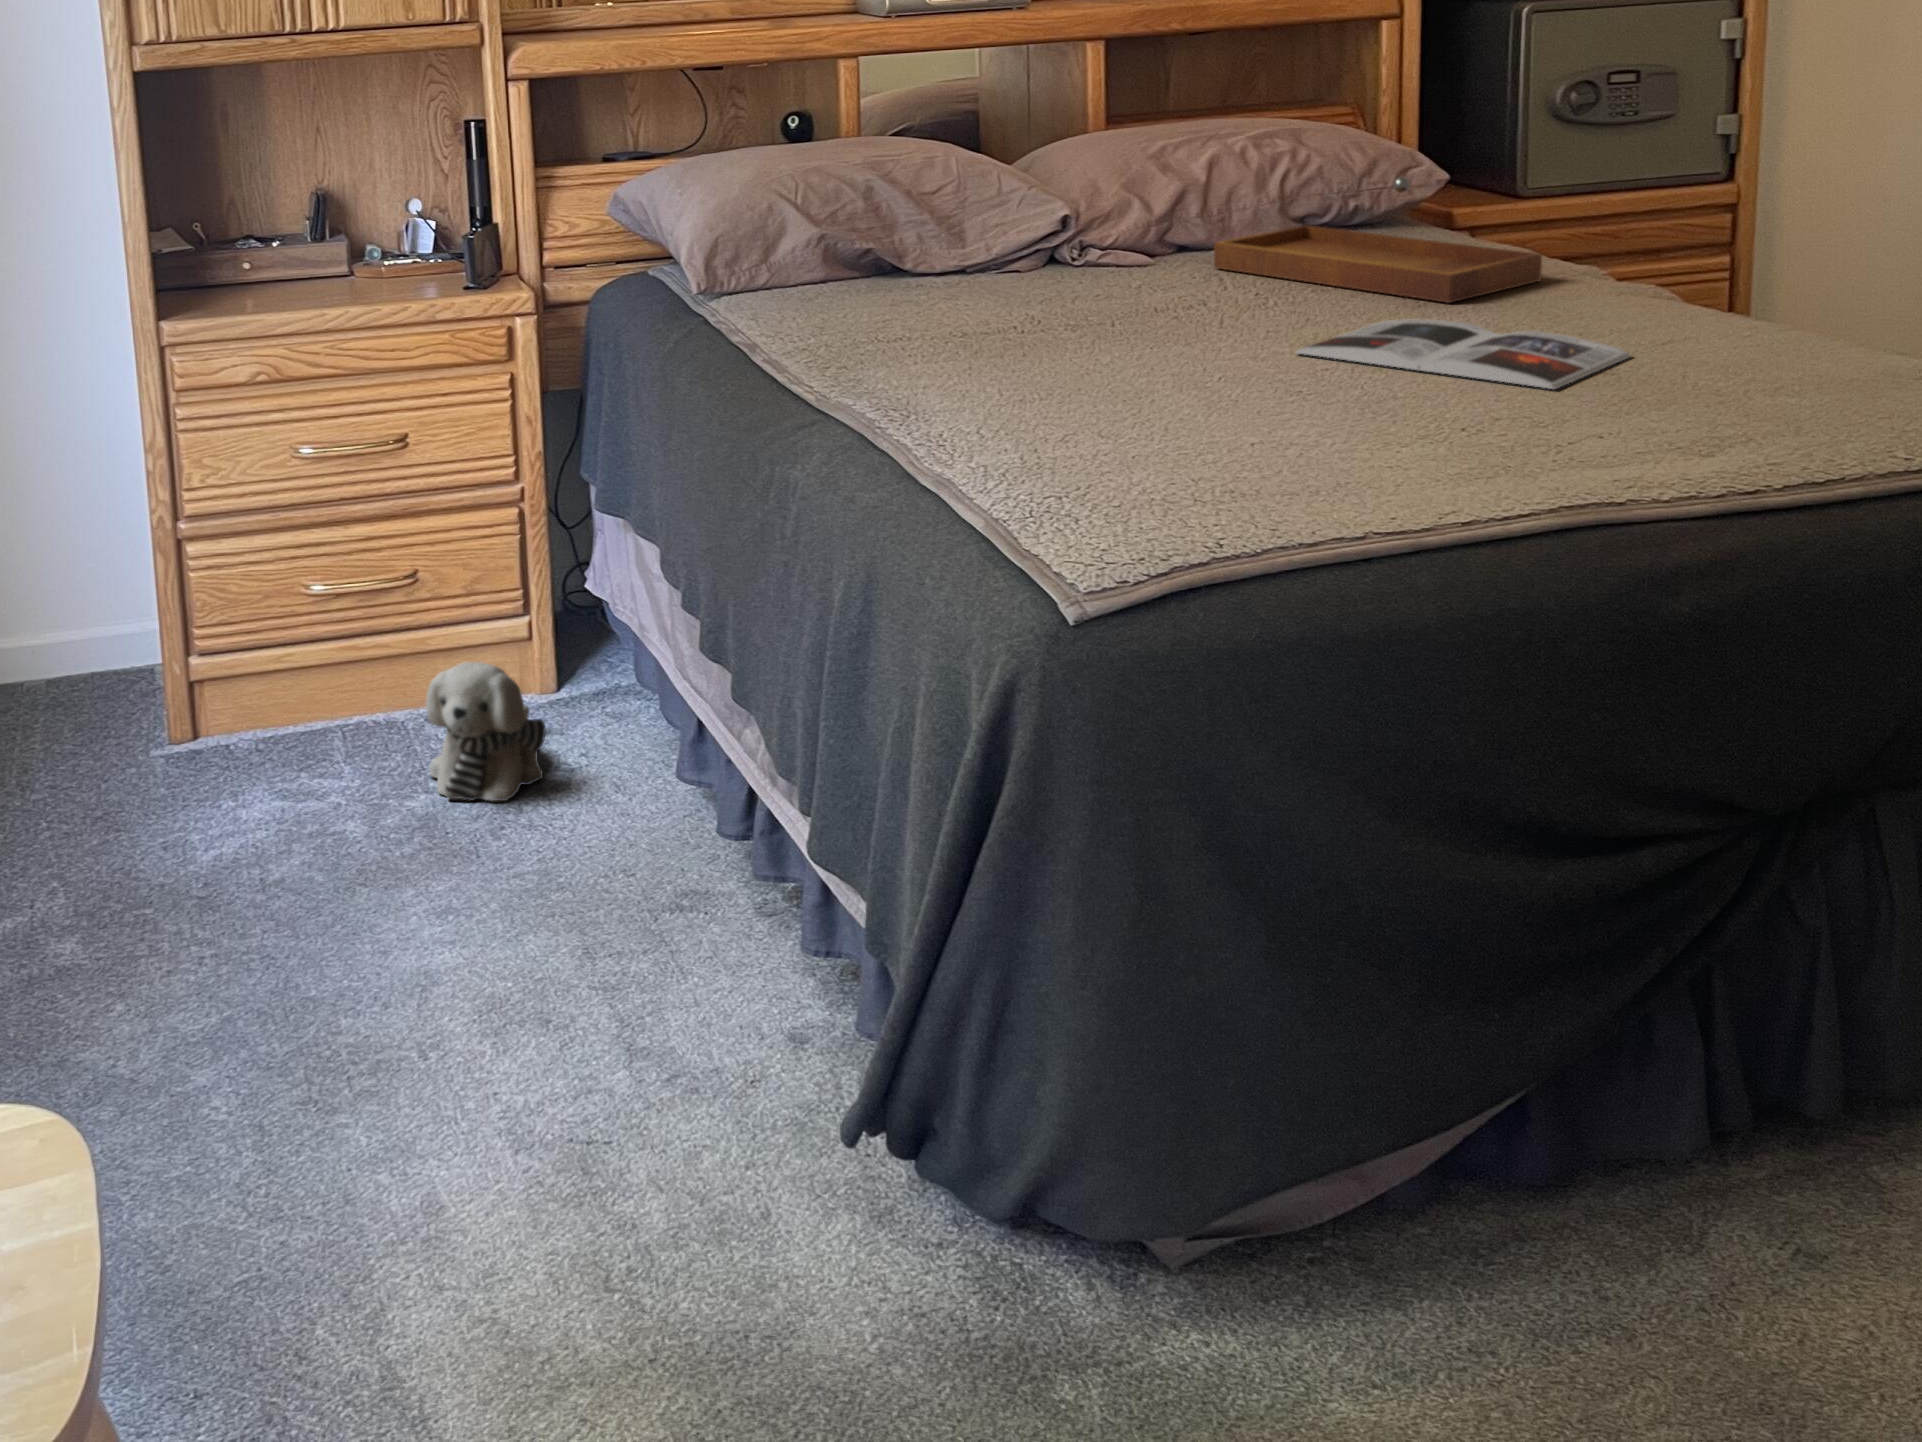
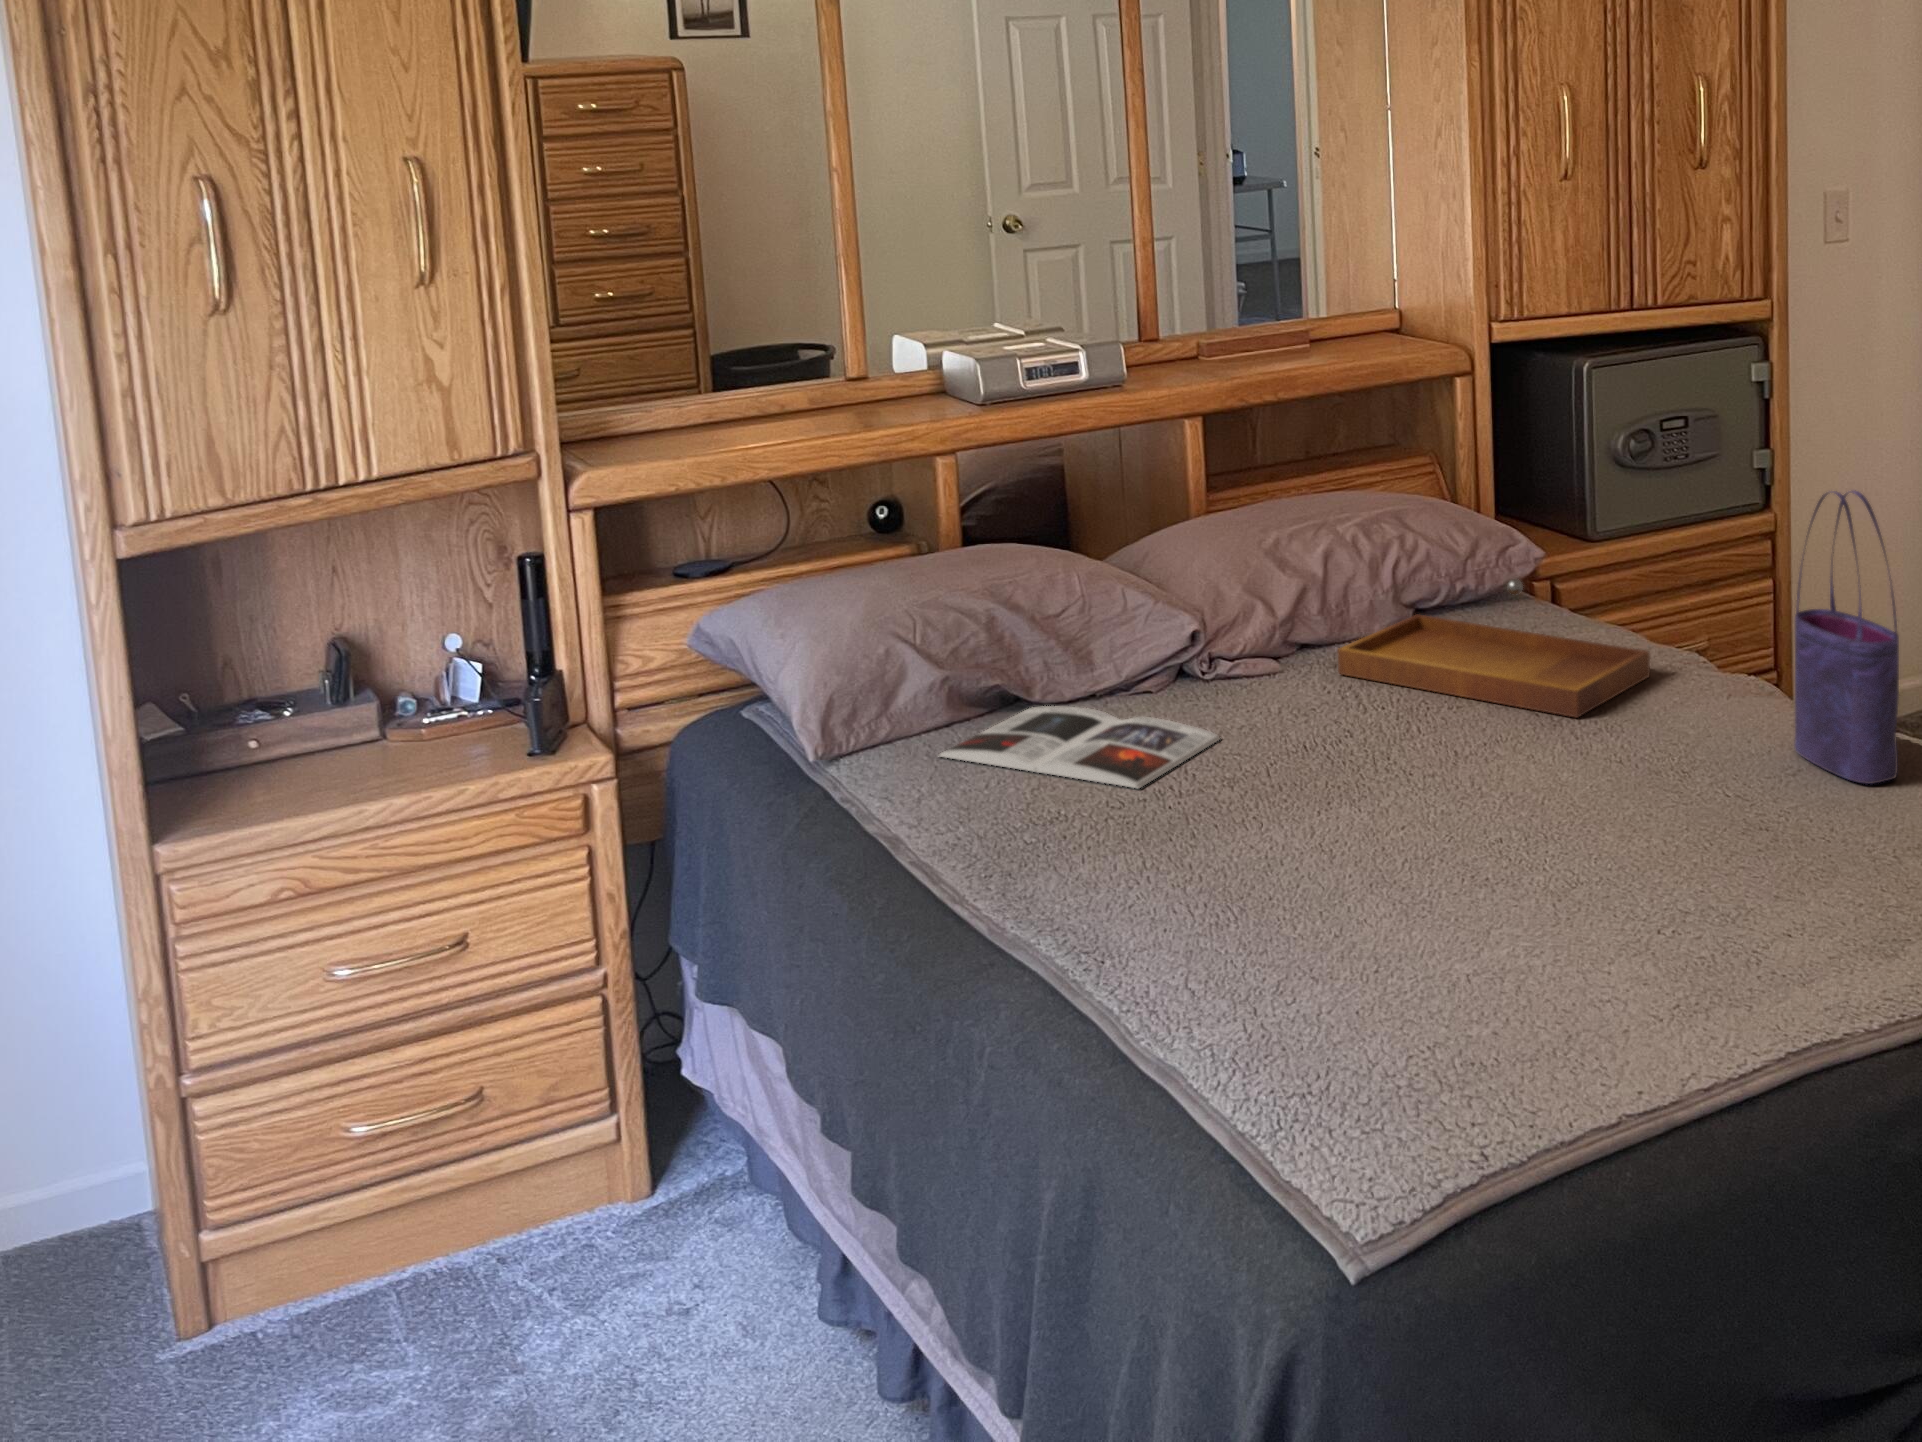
tote bag: none [1678,45,1797,356] -> present [1794,491,1899,784]
magazine: present [1296,319,1630,389] -> present [939,706,1220,788]
plush toy: present [426,662,545,801] -> none [516,1211,659,1381]

